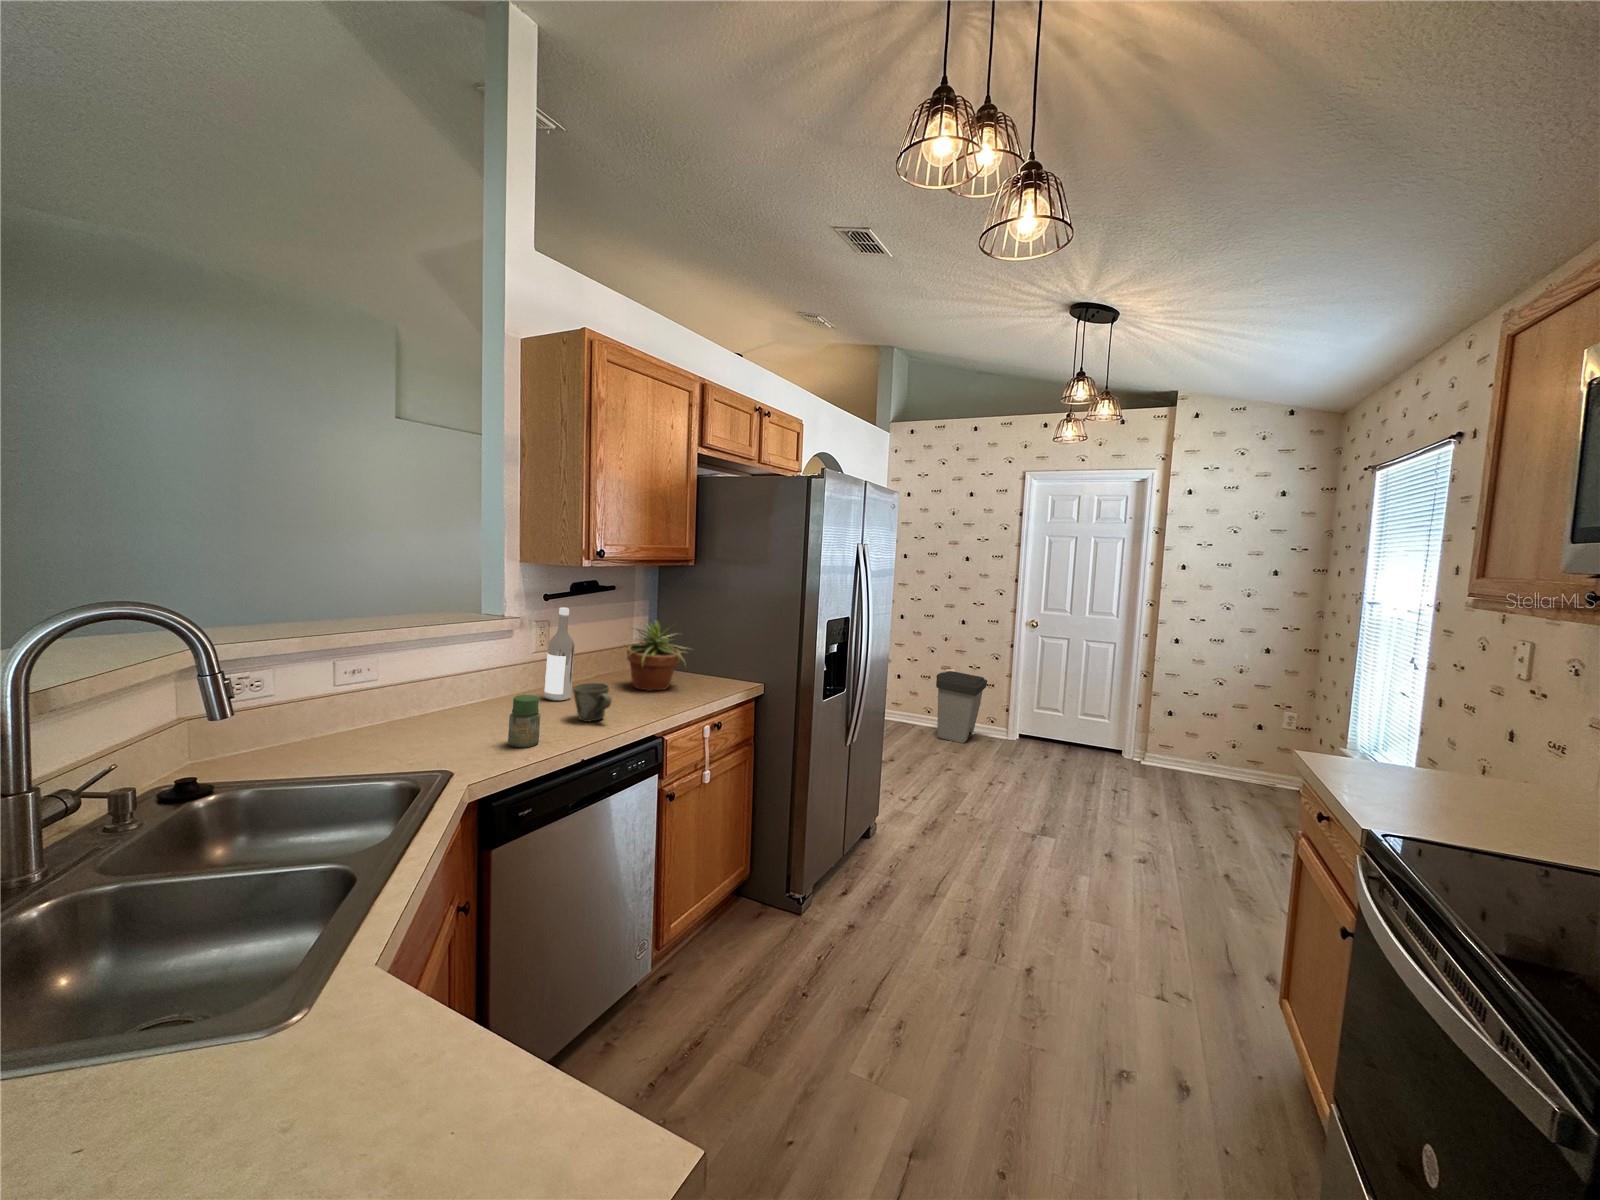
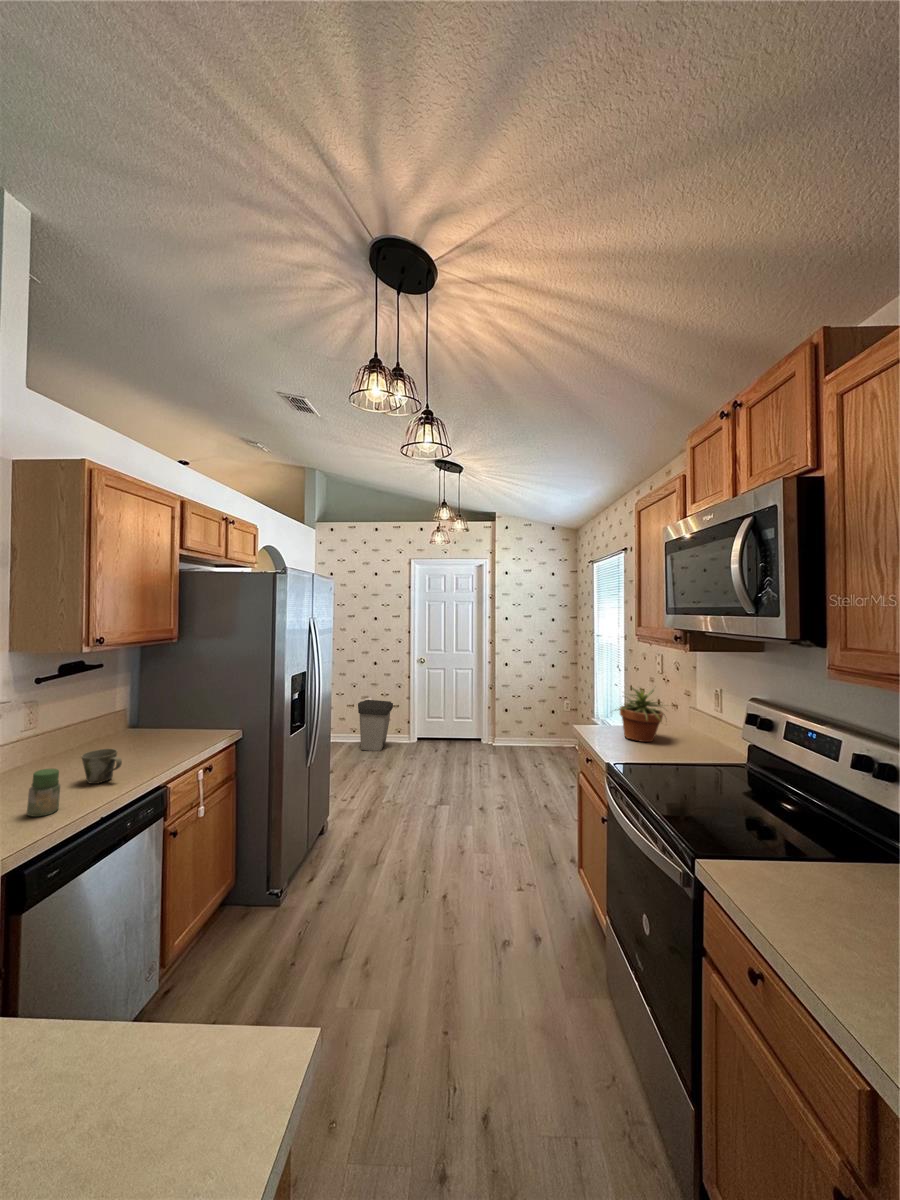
wine bottle: present [545,607,575,701] -> none [42,688,73,771]
potted plant: present [621,621,685,691] -> present [619,688,666,742]

